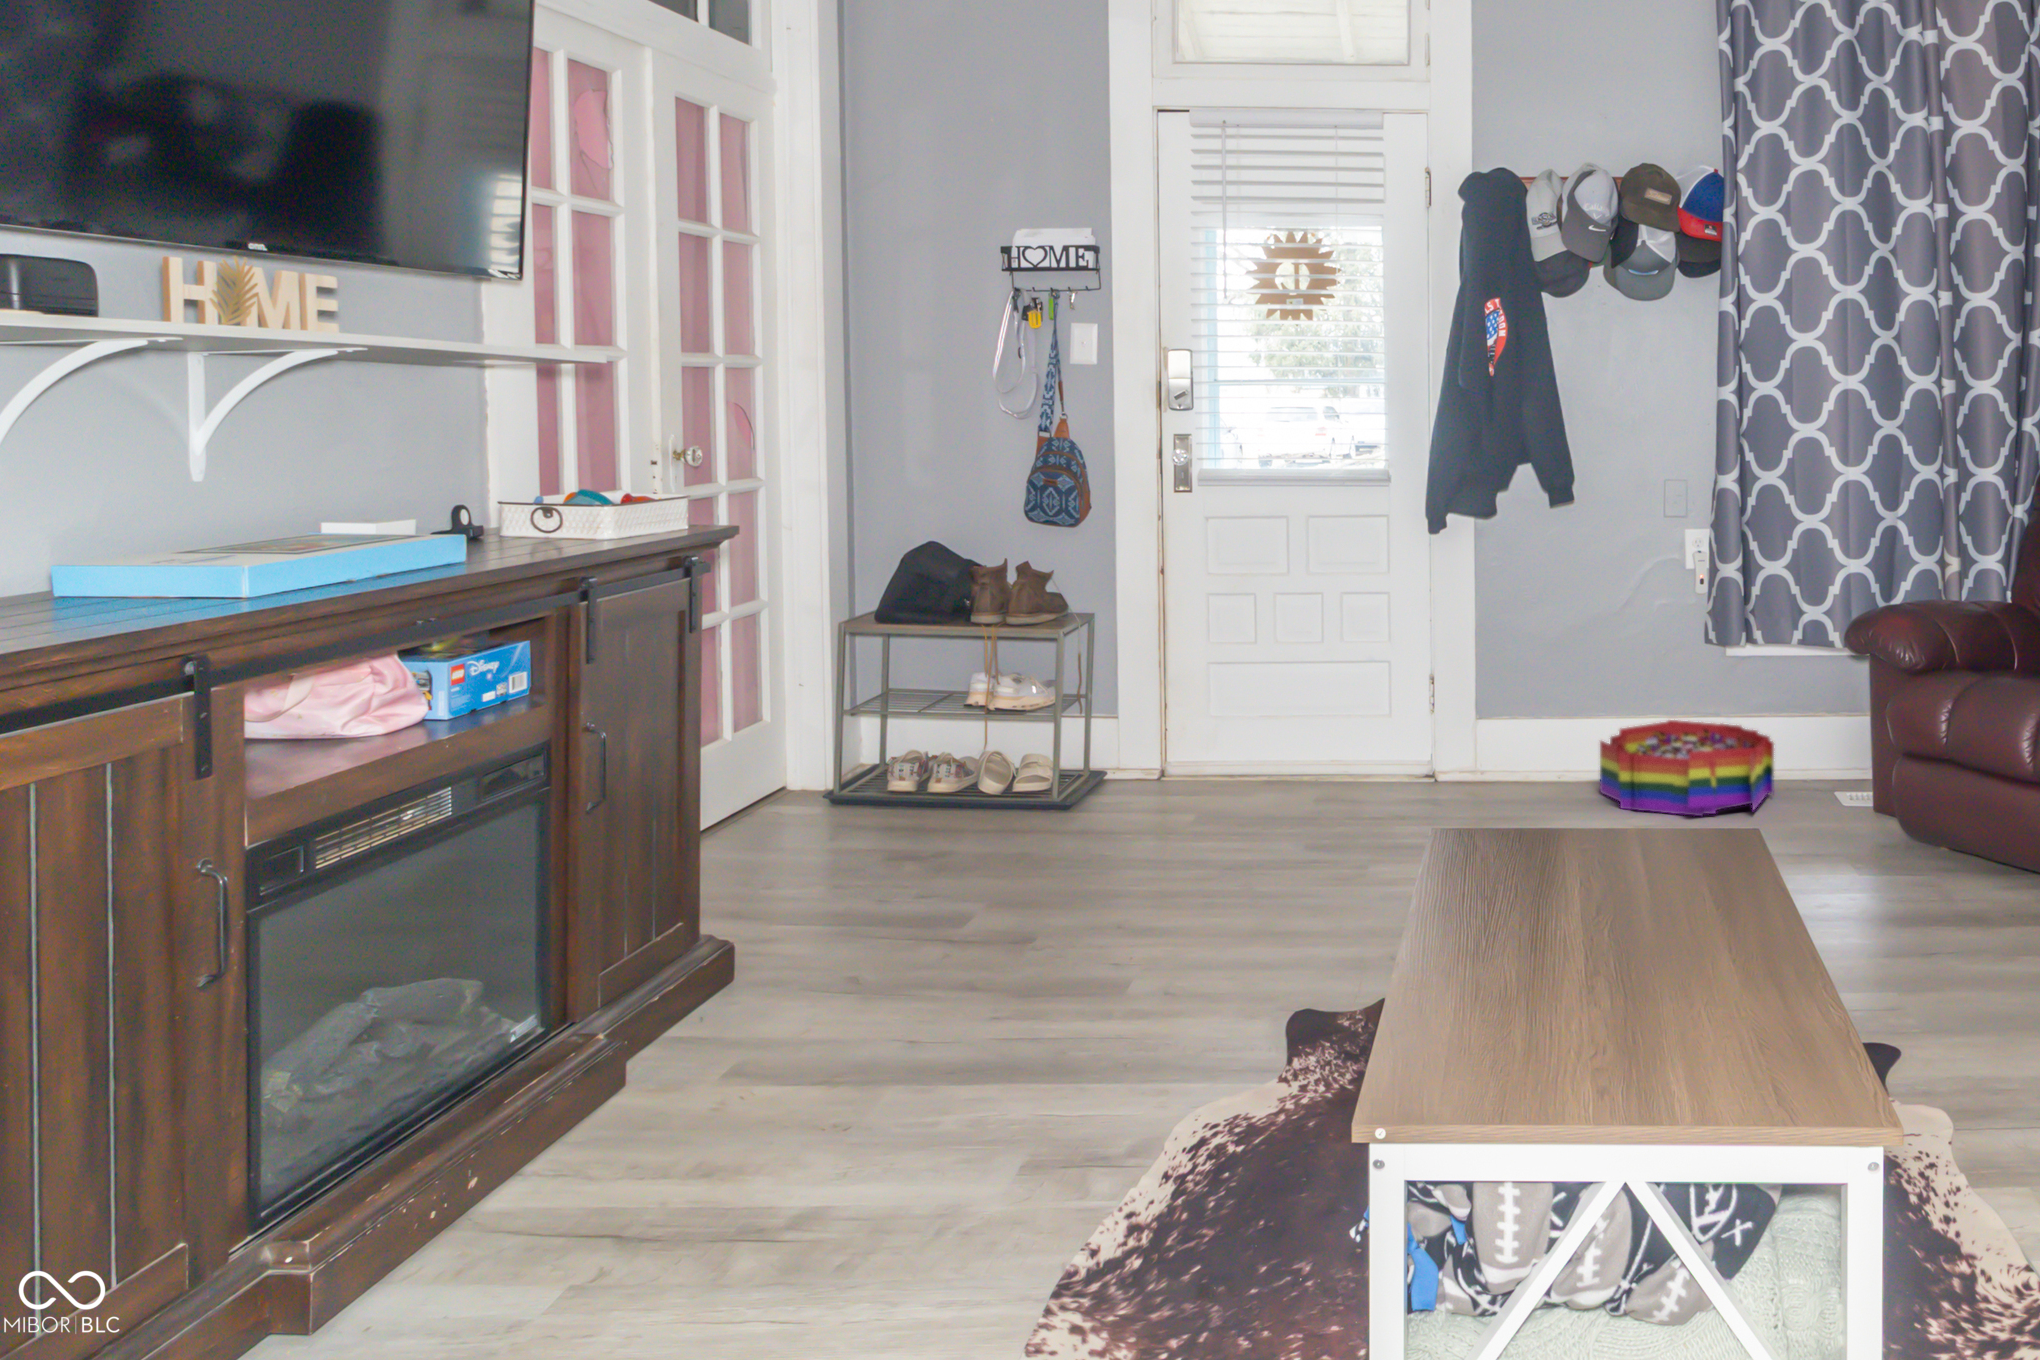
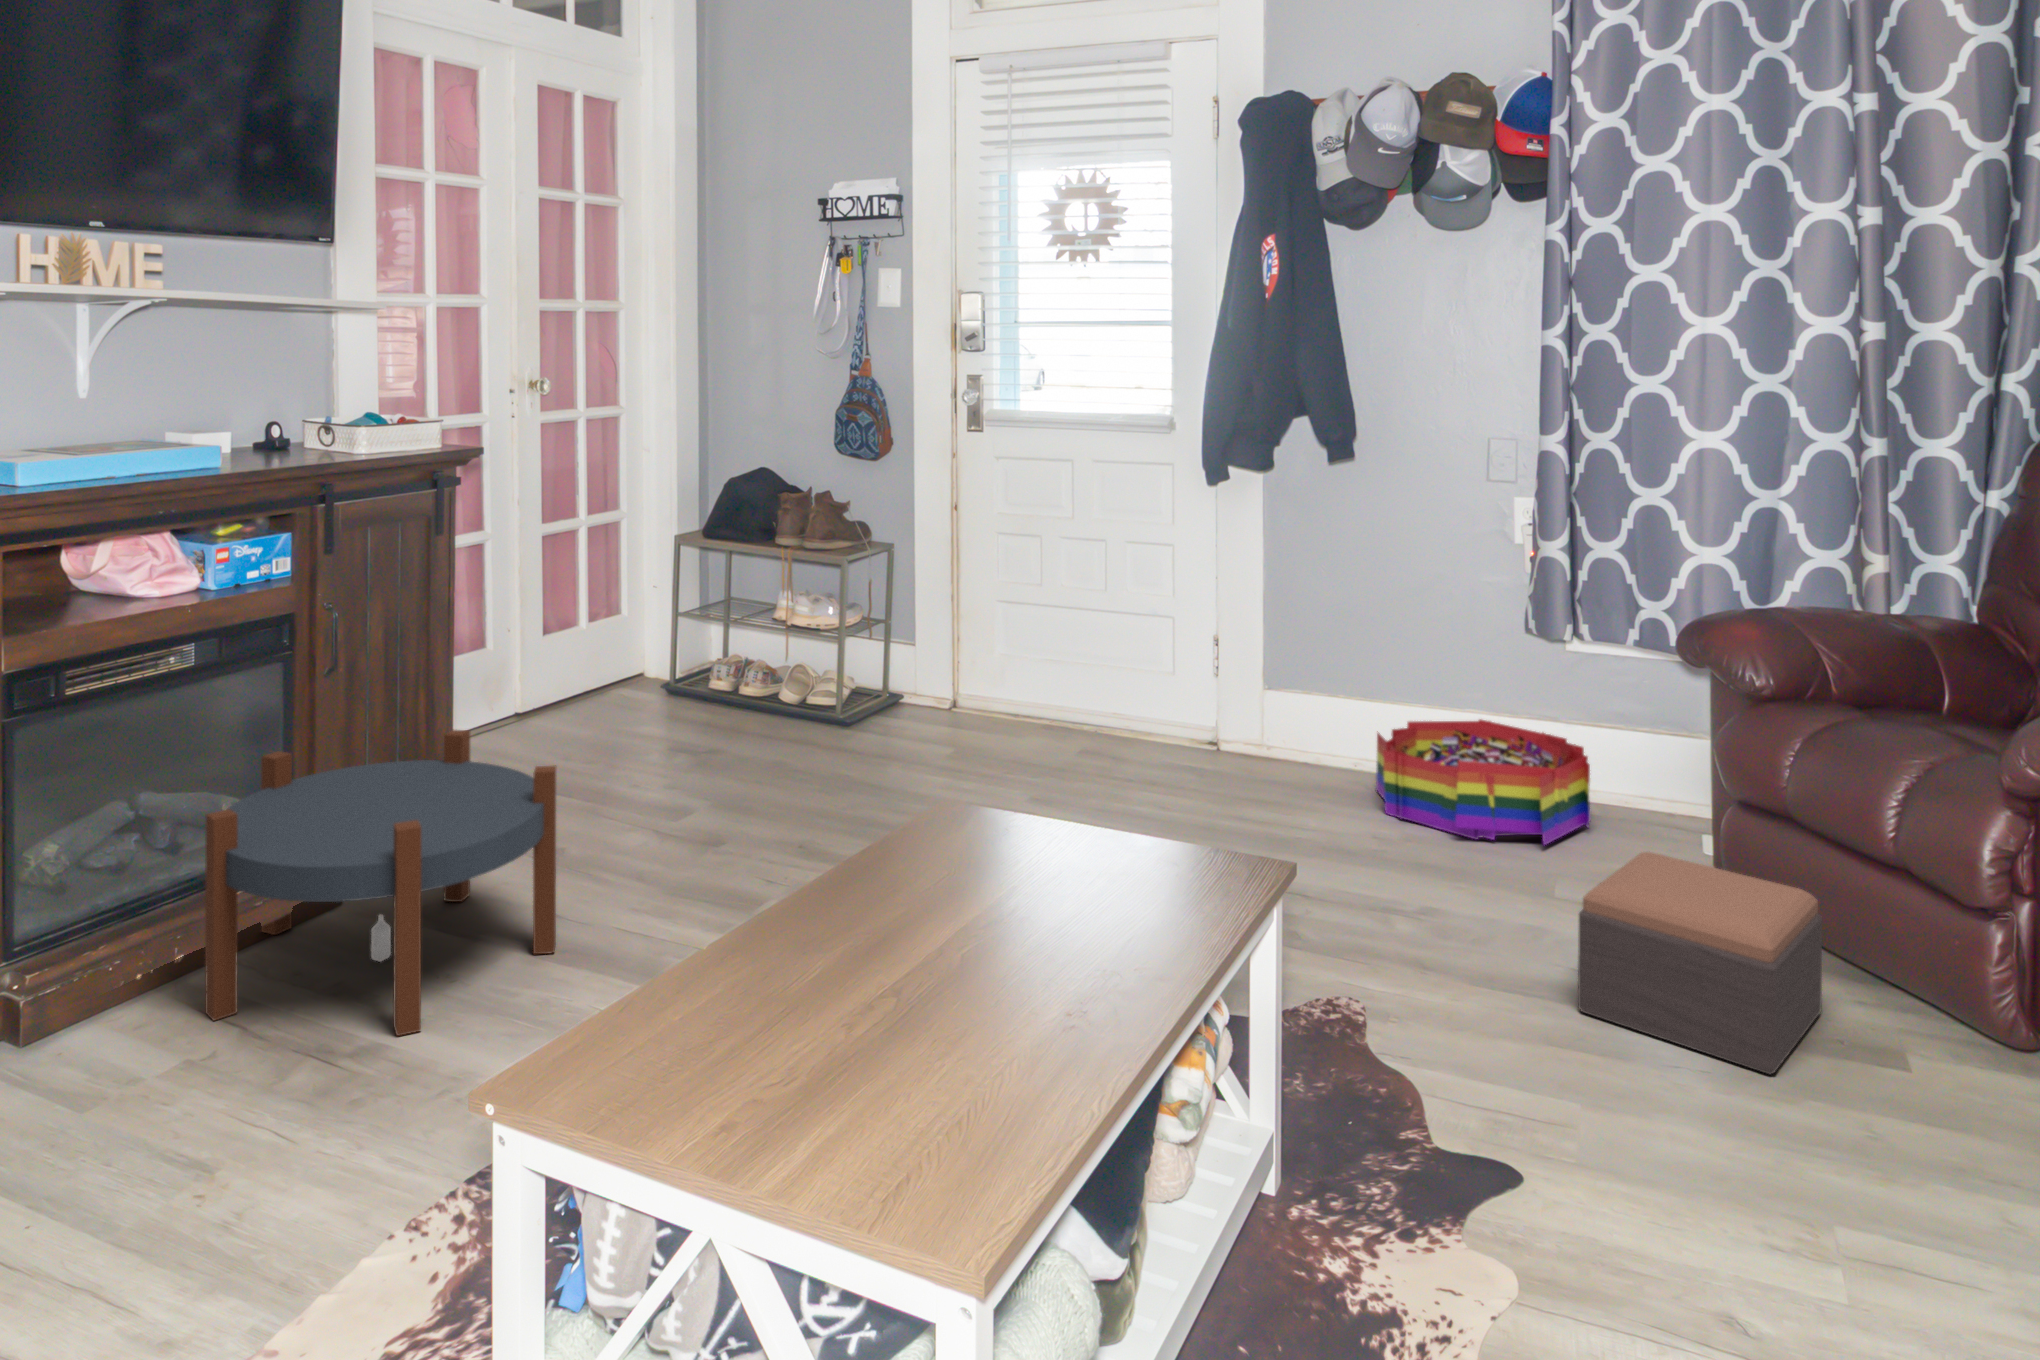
footstool: none [1855,791,1992,927] -> present [1578,852,1822,1074]
side table: none [669,842,1025,1171] -> present [205,730,556,1036]

